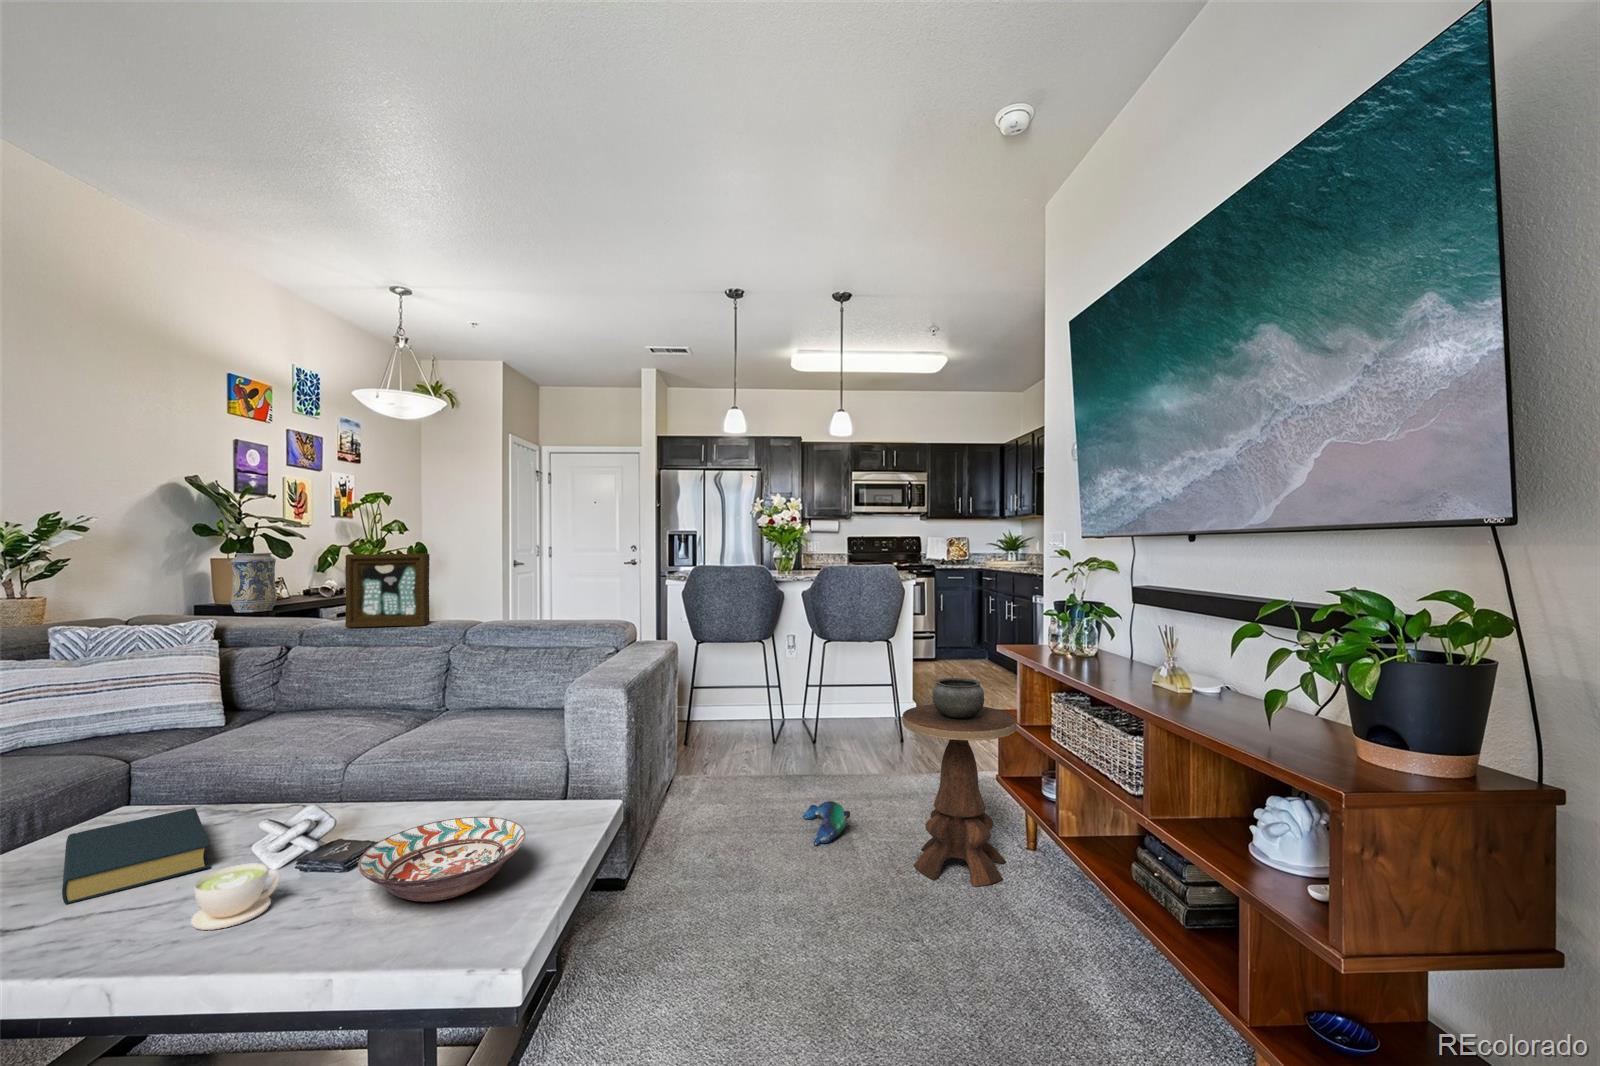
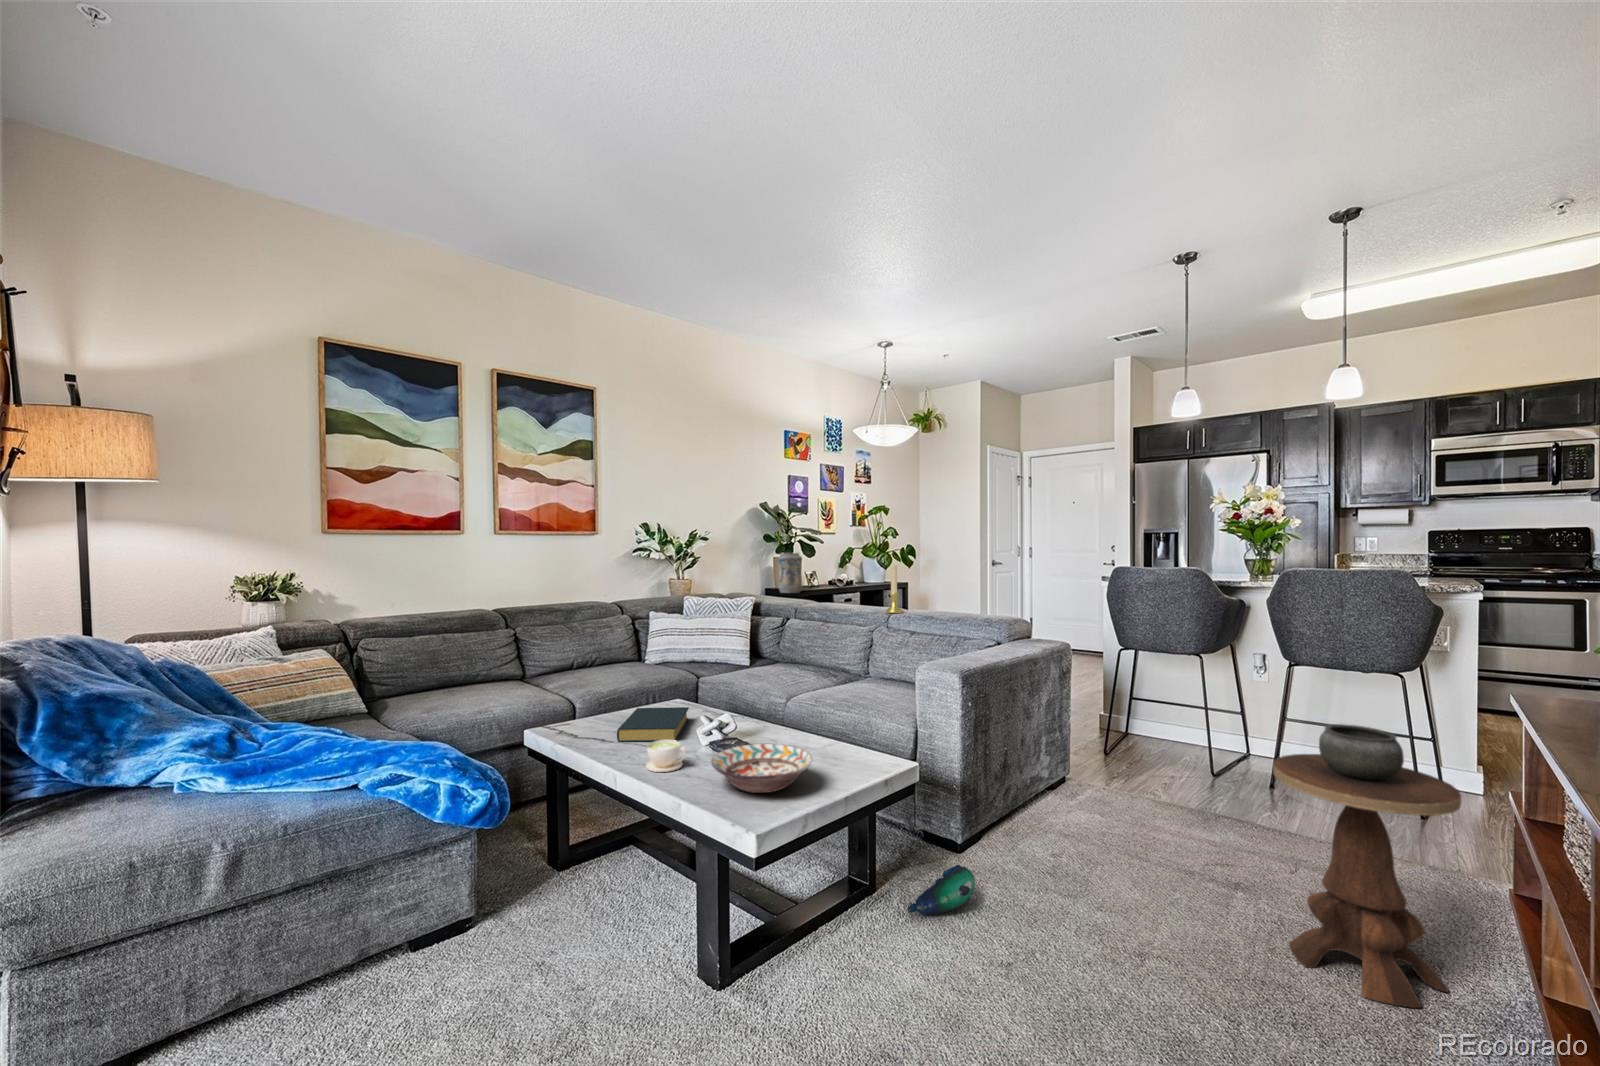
picture frame: present [345,553,430,628] -> none [819,555,871,610]
candle holder: none [458,564,481,626] -> present [886,566,903,613]
plush toy: present [803,801,850,846] -> present [908,865,975,915]

